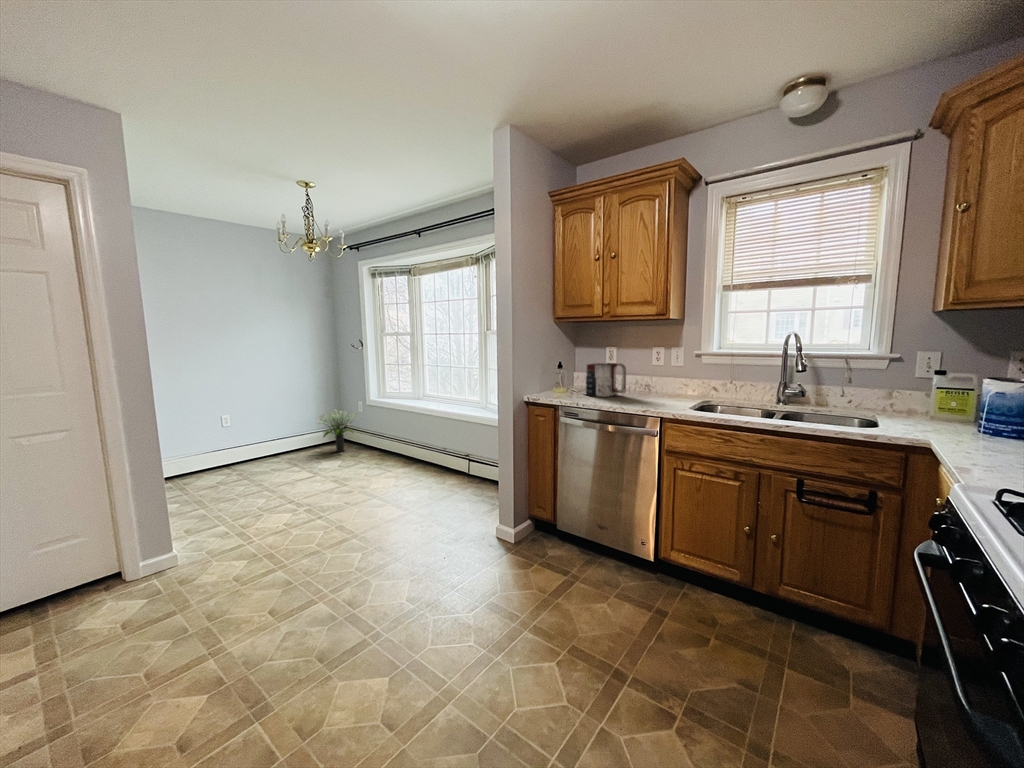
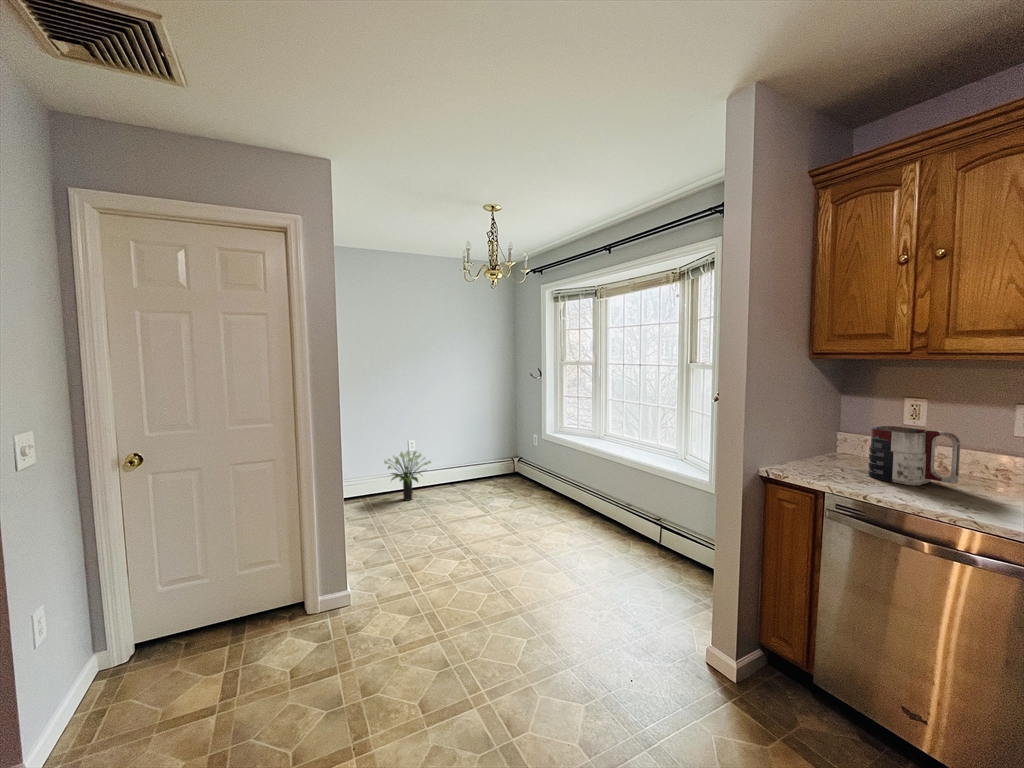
potted plant: present [318,409,360,452] -> present [384,451,431,501]

